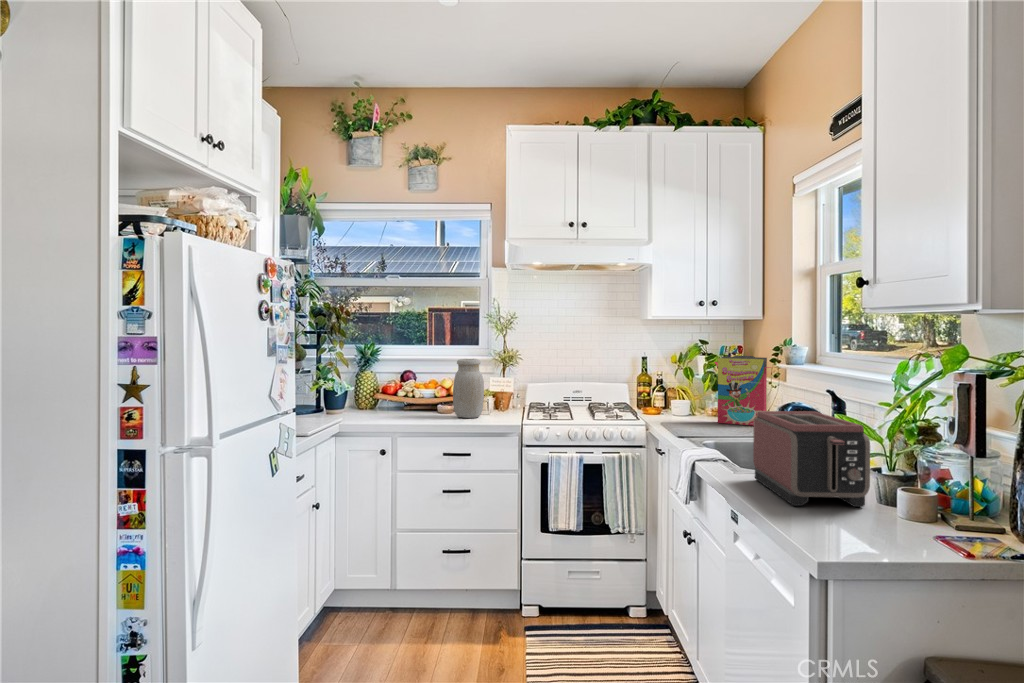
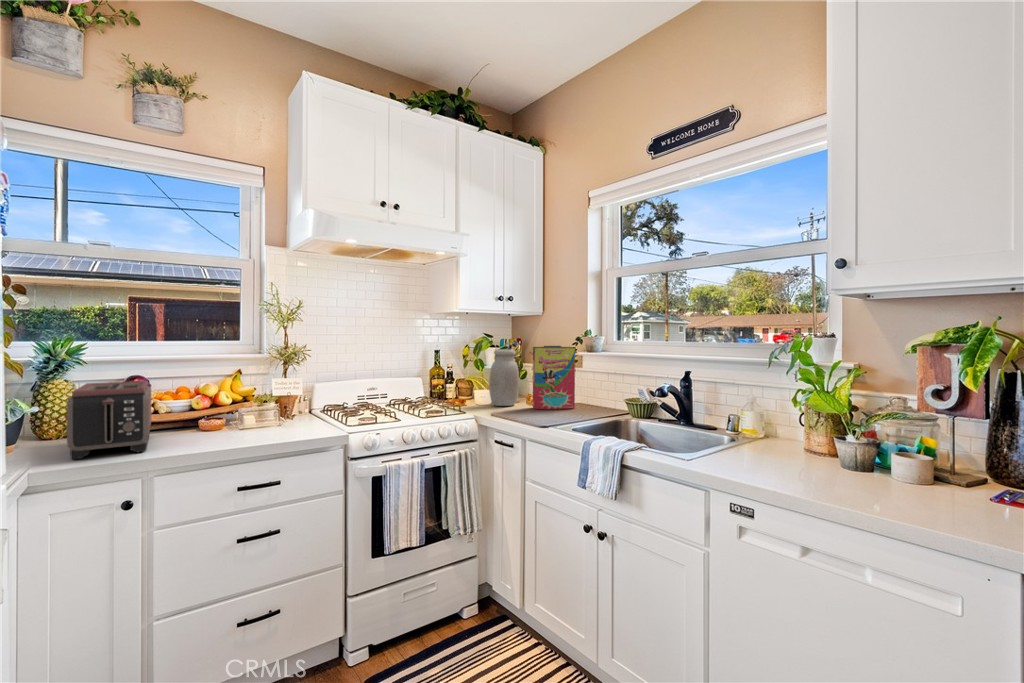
jar: present [453,359,484,418] -> present [489,349,519,406]
toaster: present [753,411,870,507] -> present [67,381,151,459]

